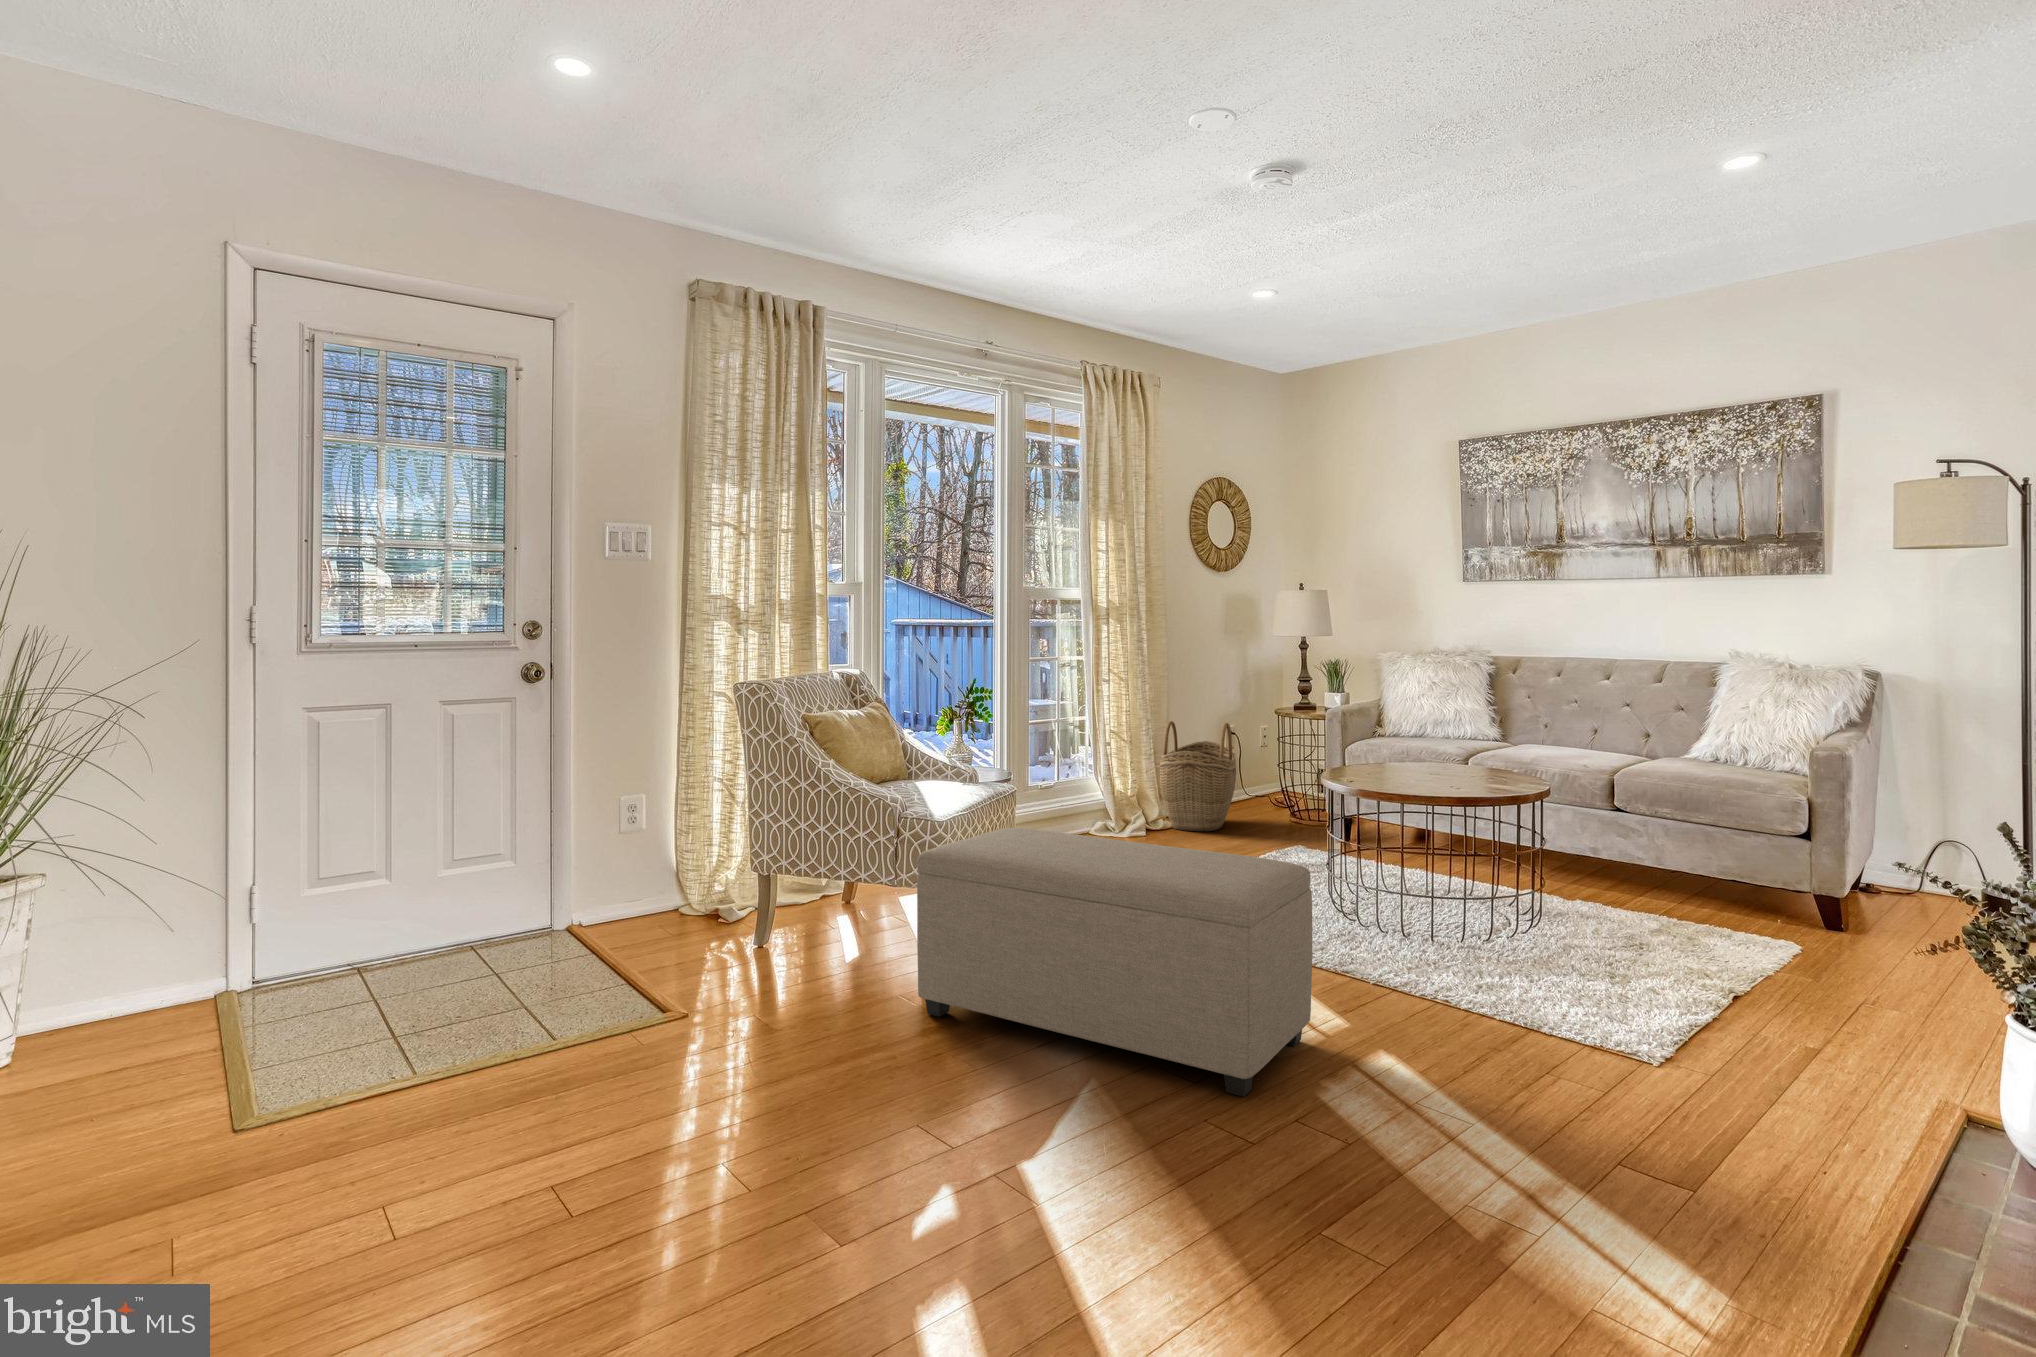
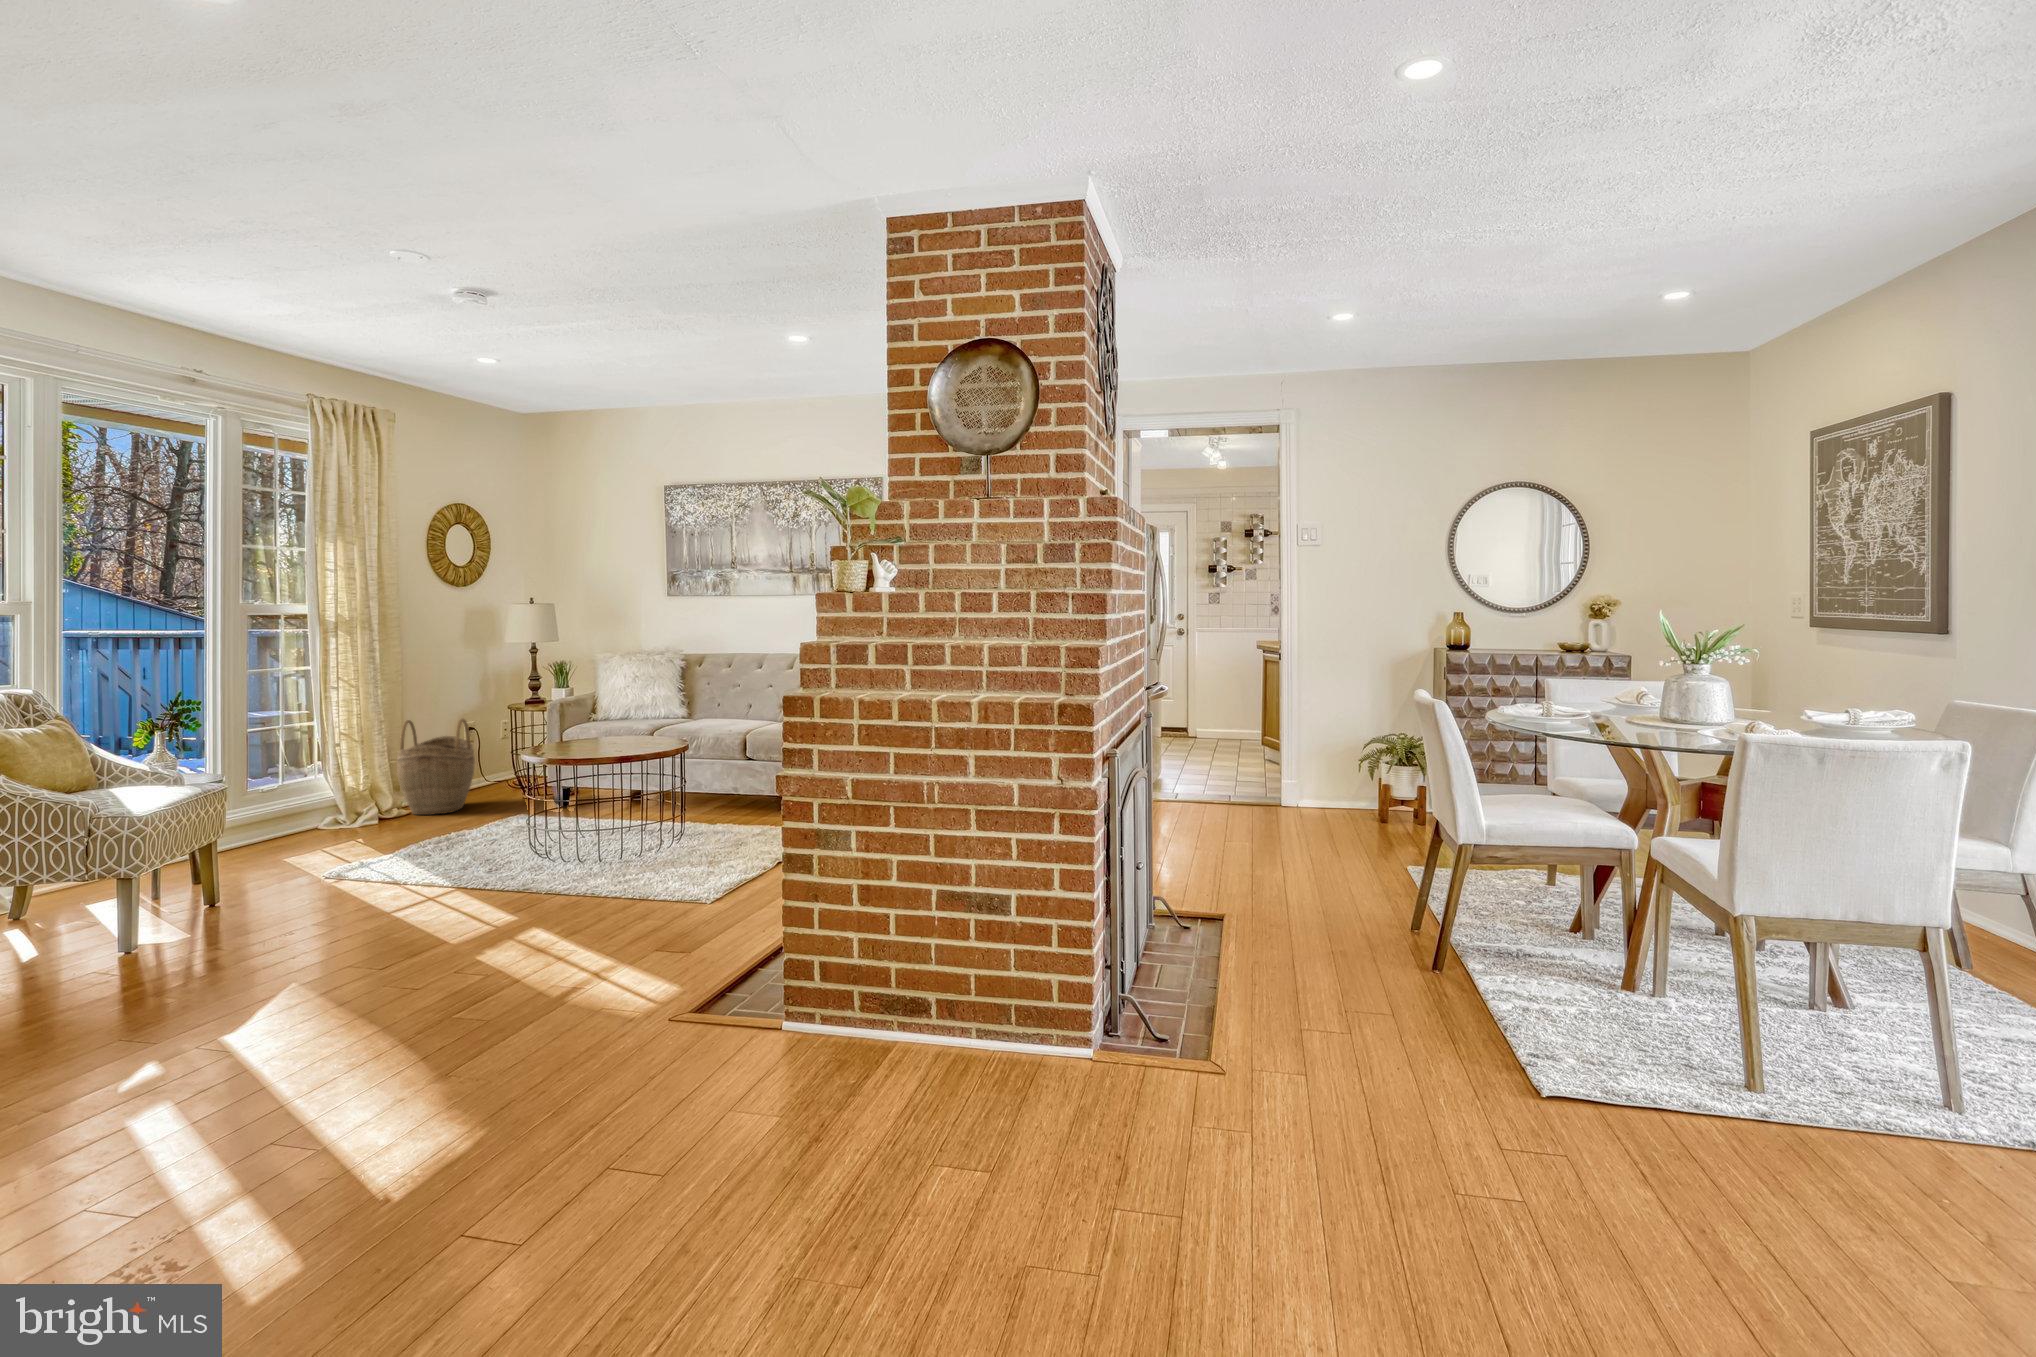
ottoman: present [917,828,1312,1097] -> none [111,812,477,976]

